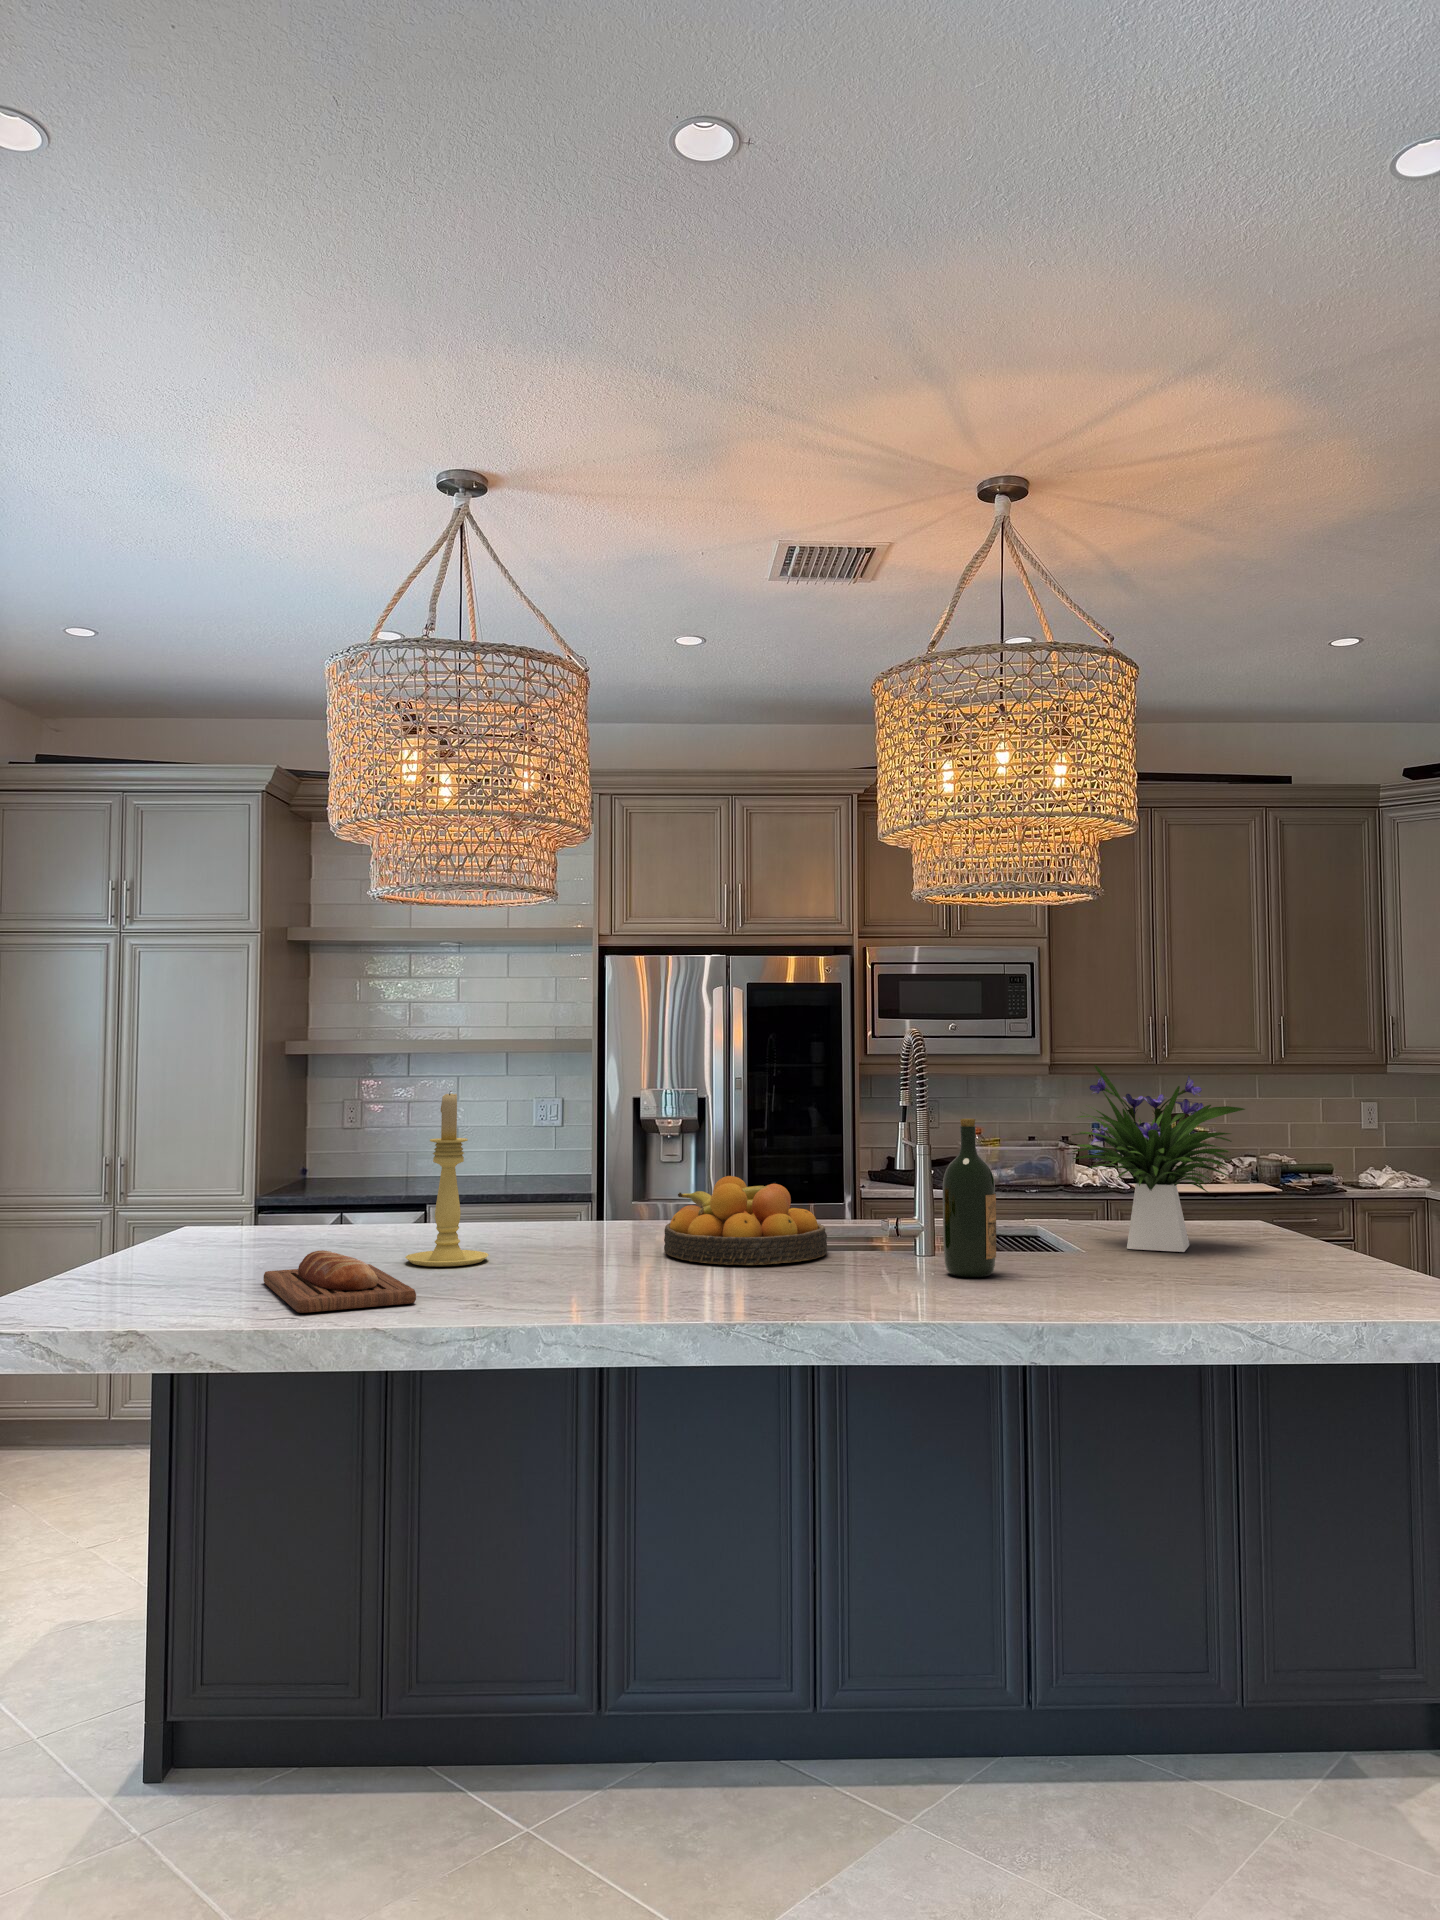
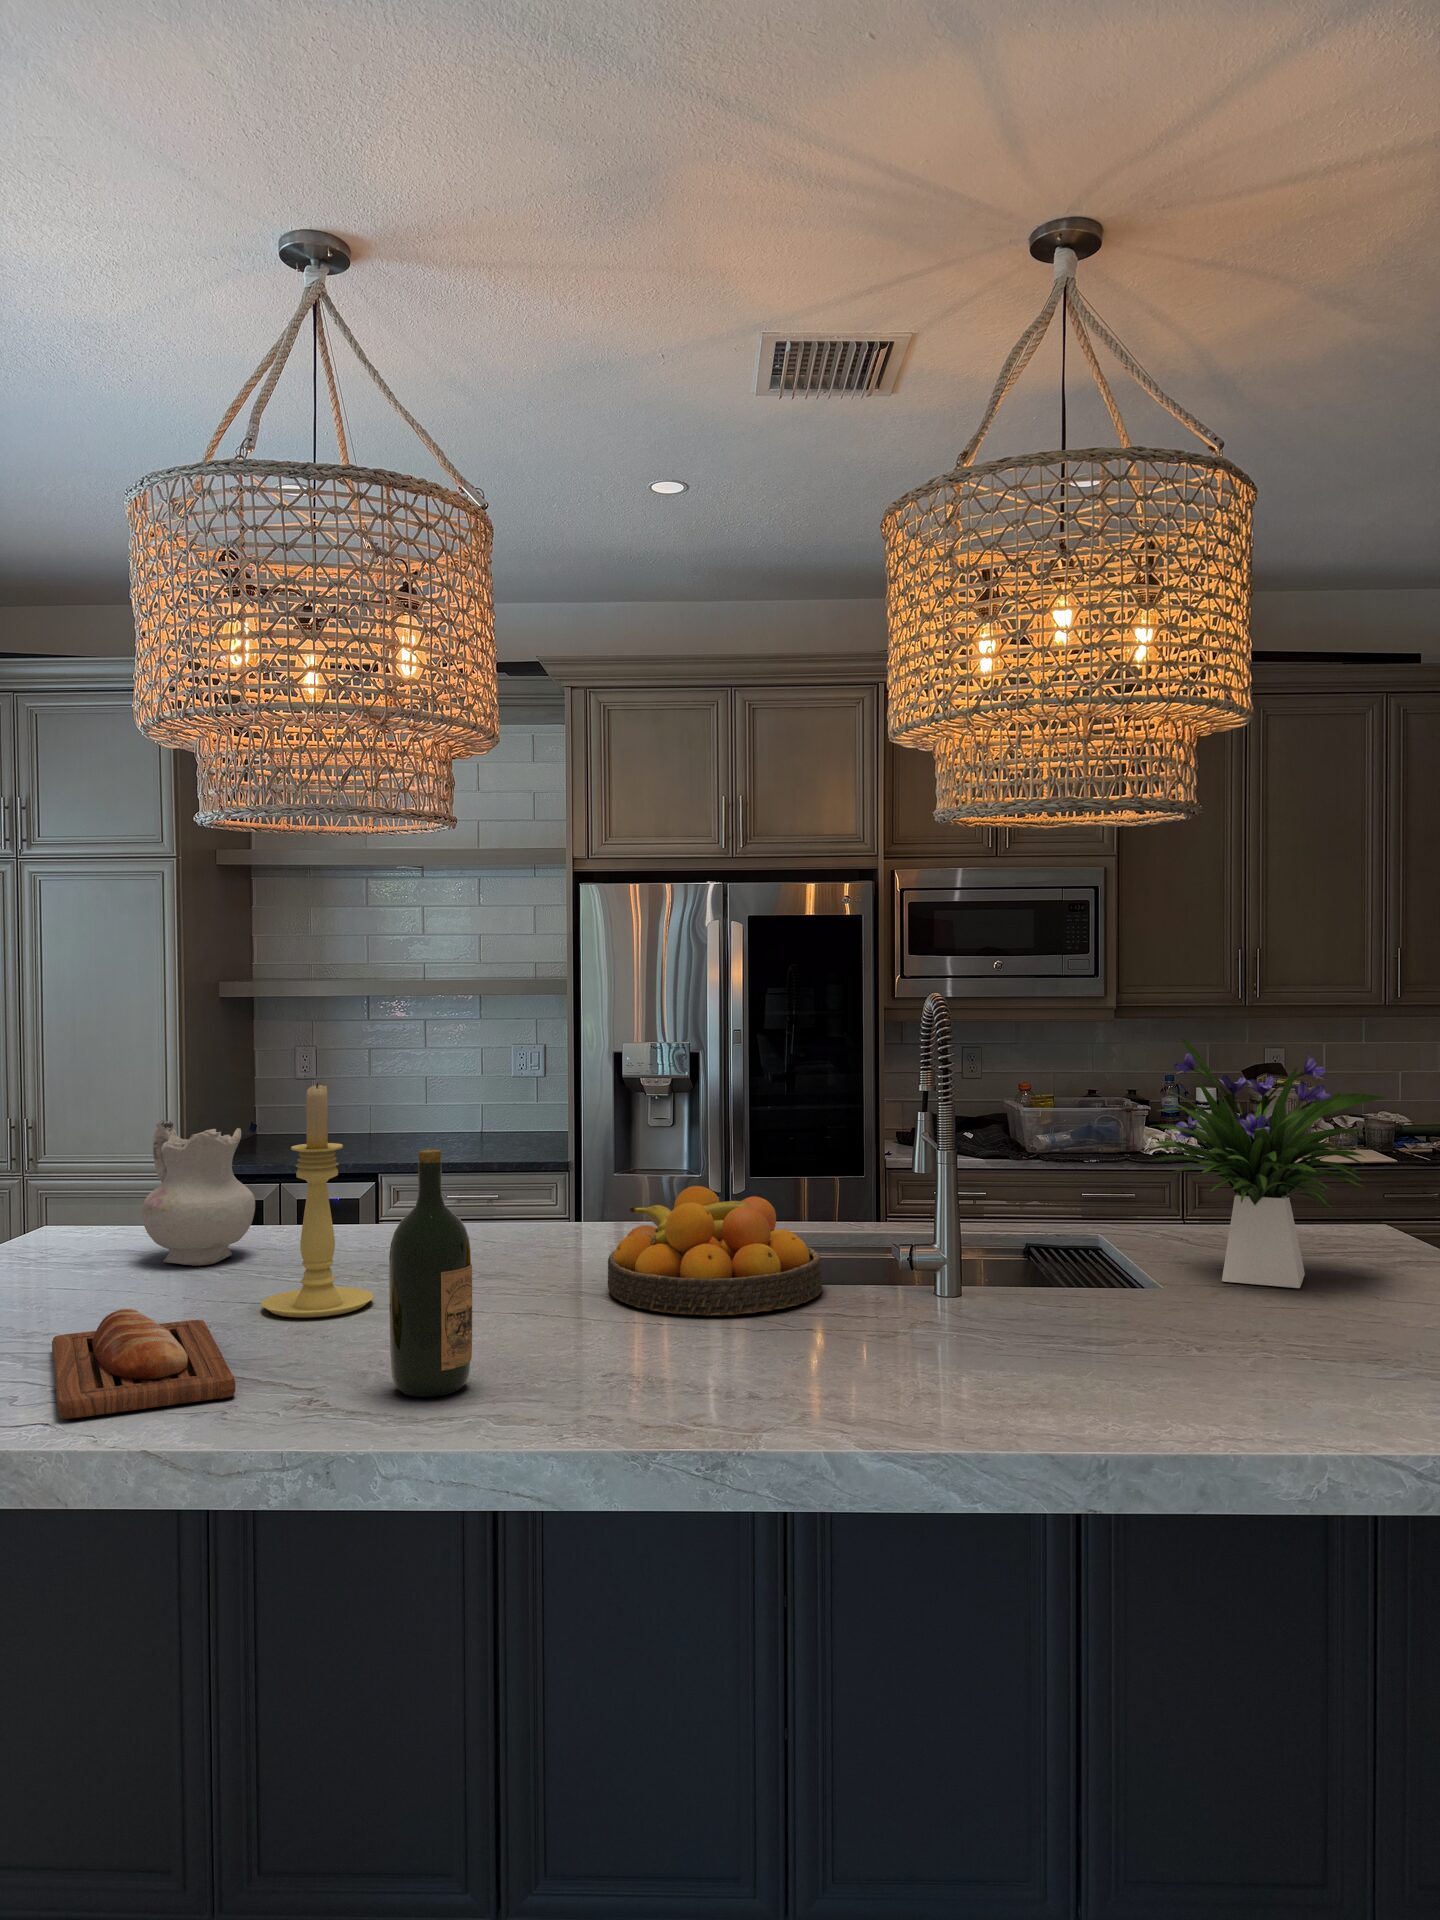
wine bottle: present [943,1119,996,1277] -> present [389,1150,472,1397]
ceramic pitcher: none [295,1129,381,1241] -> present [142,1120,255,1266]

